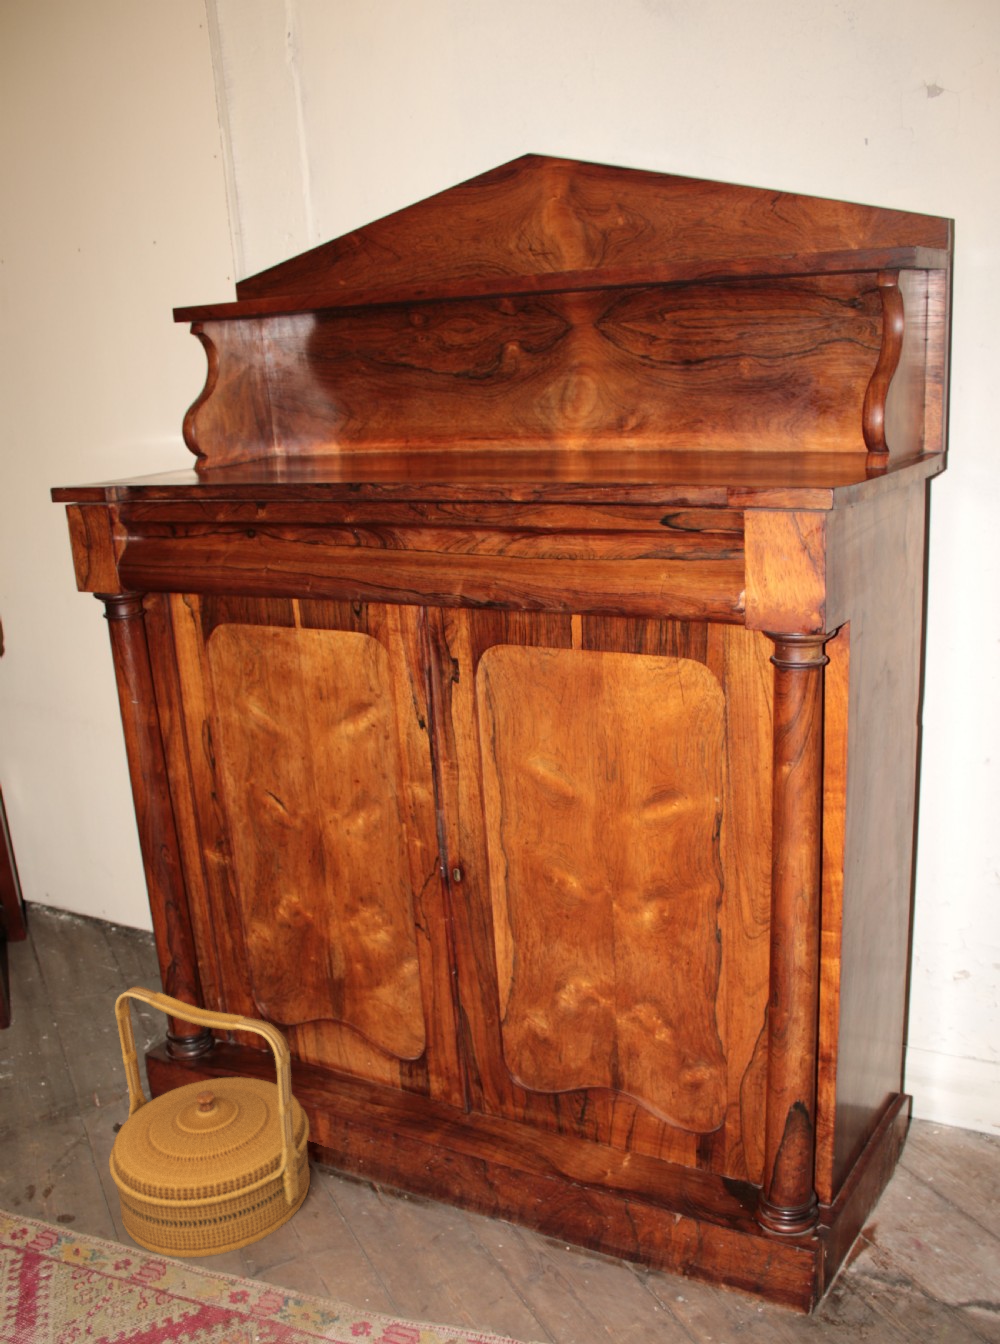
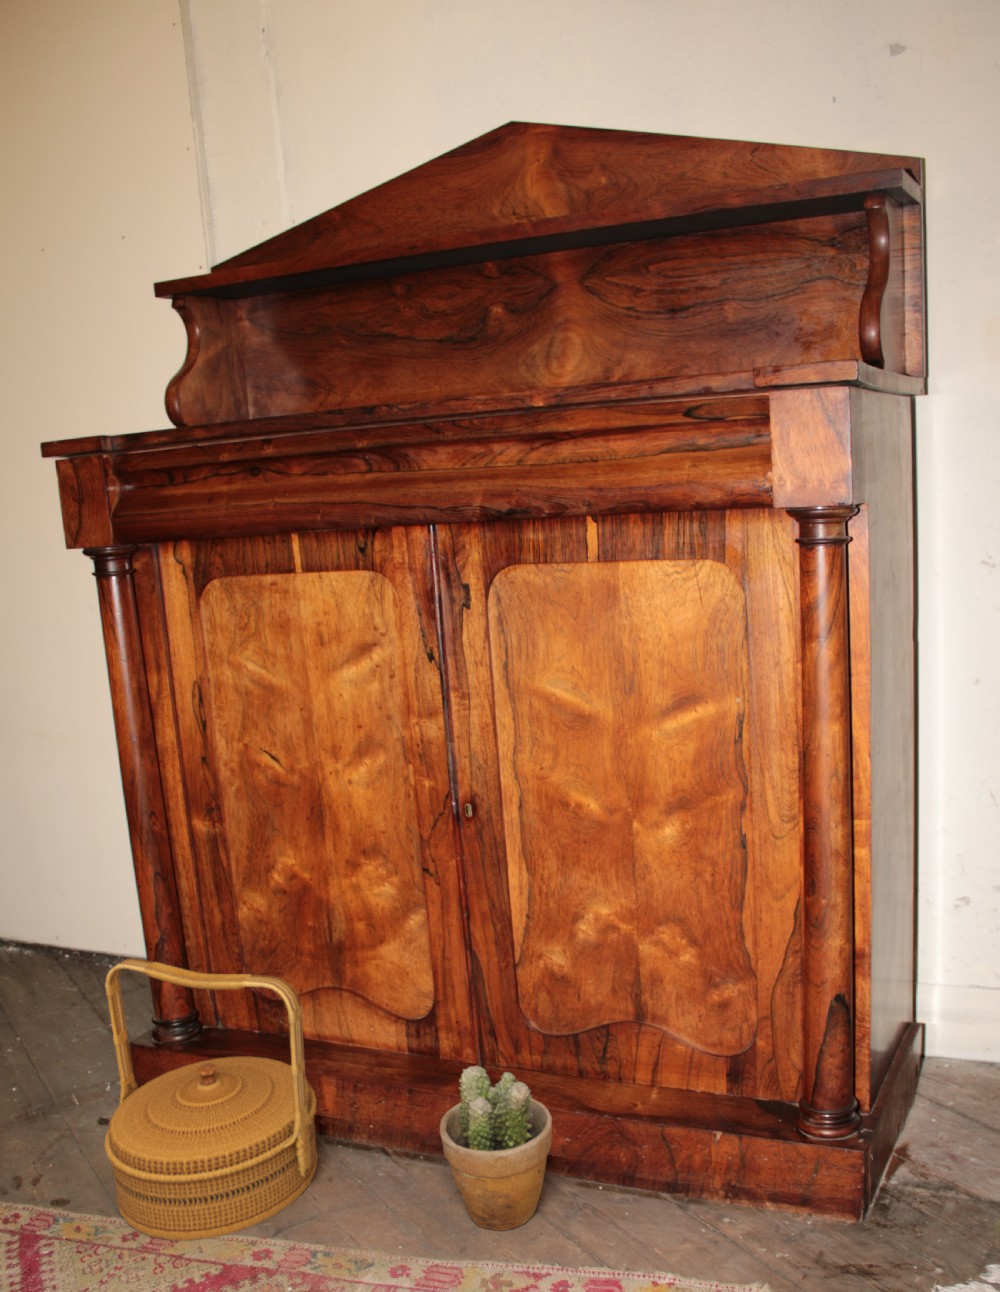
potted plant: none [412,1123,520,1280] -> present [440,1066,552,1231]

